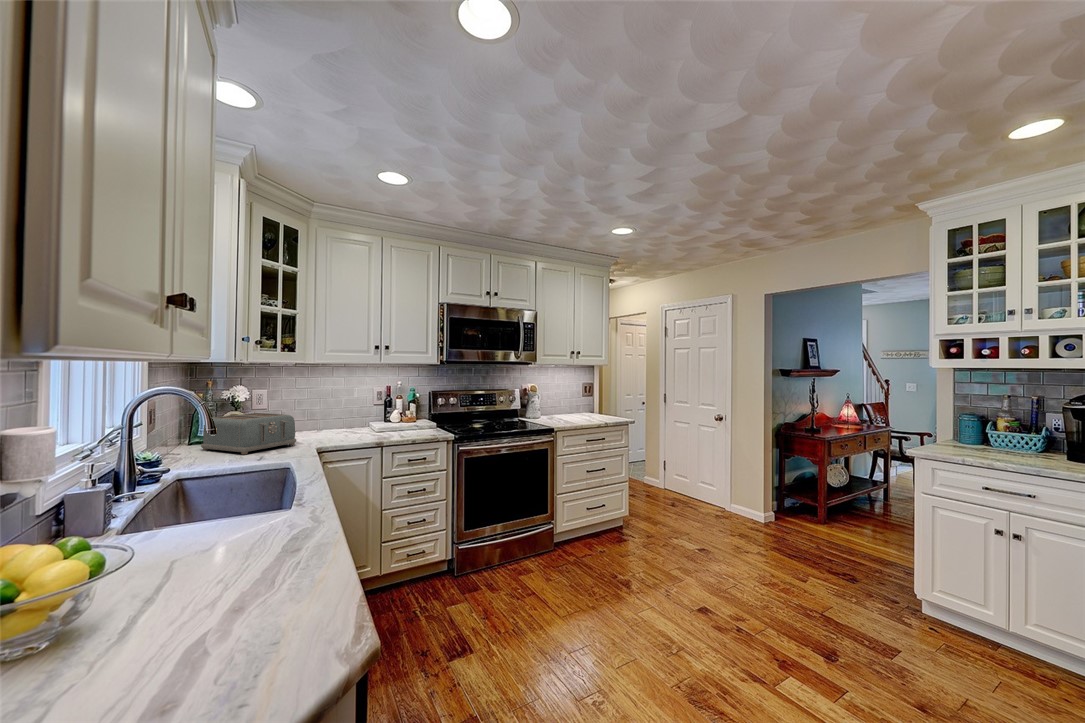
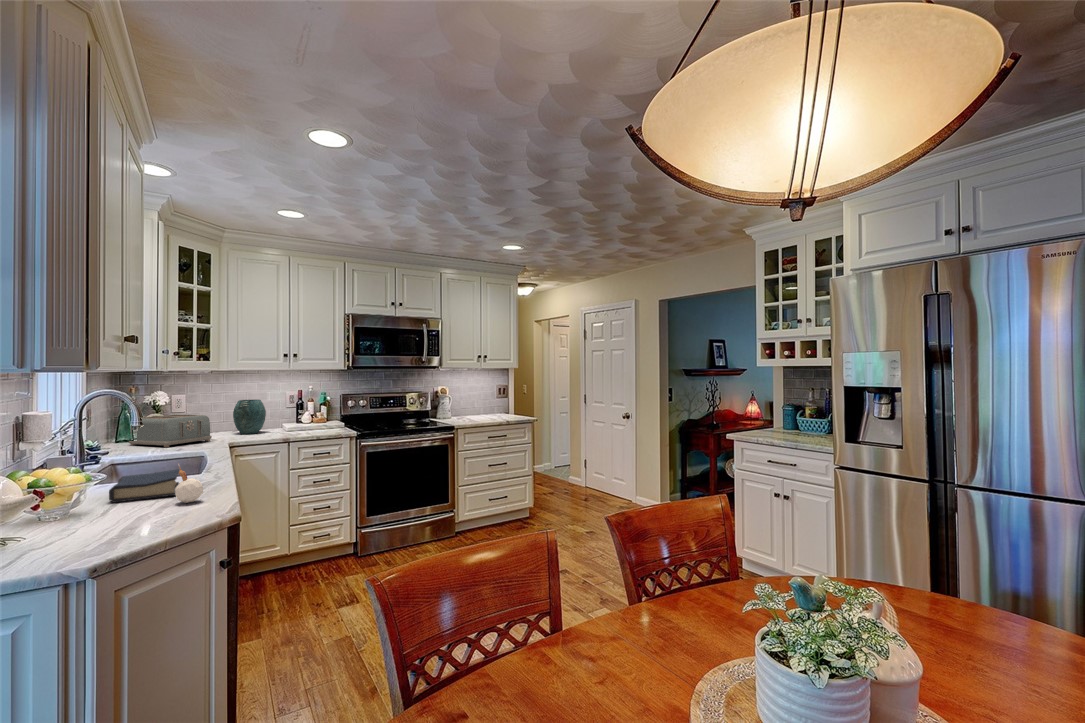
vase: none [319,396,354,435] -> present [233,400,266,434]
hardback book: none [129,516,258,603] -> present [109,469,179,503]
candle: none [249,529,300,607] -> present [175,463,203,503]

